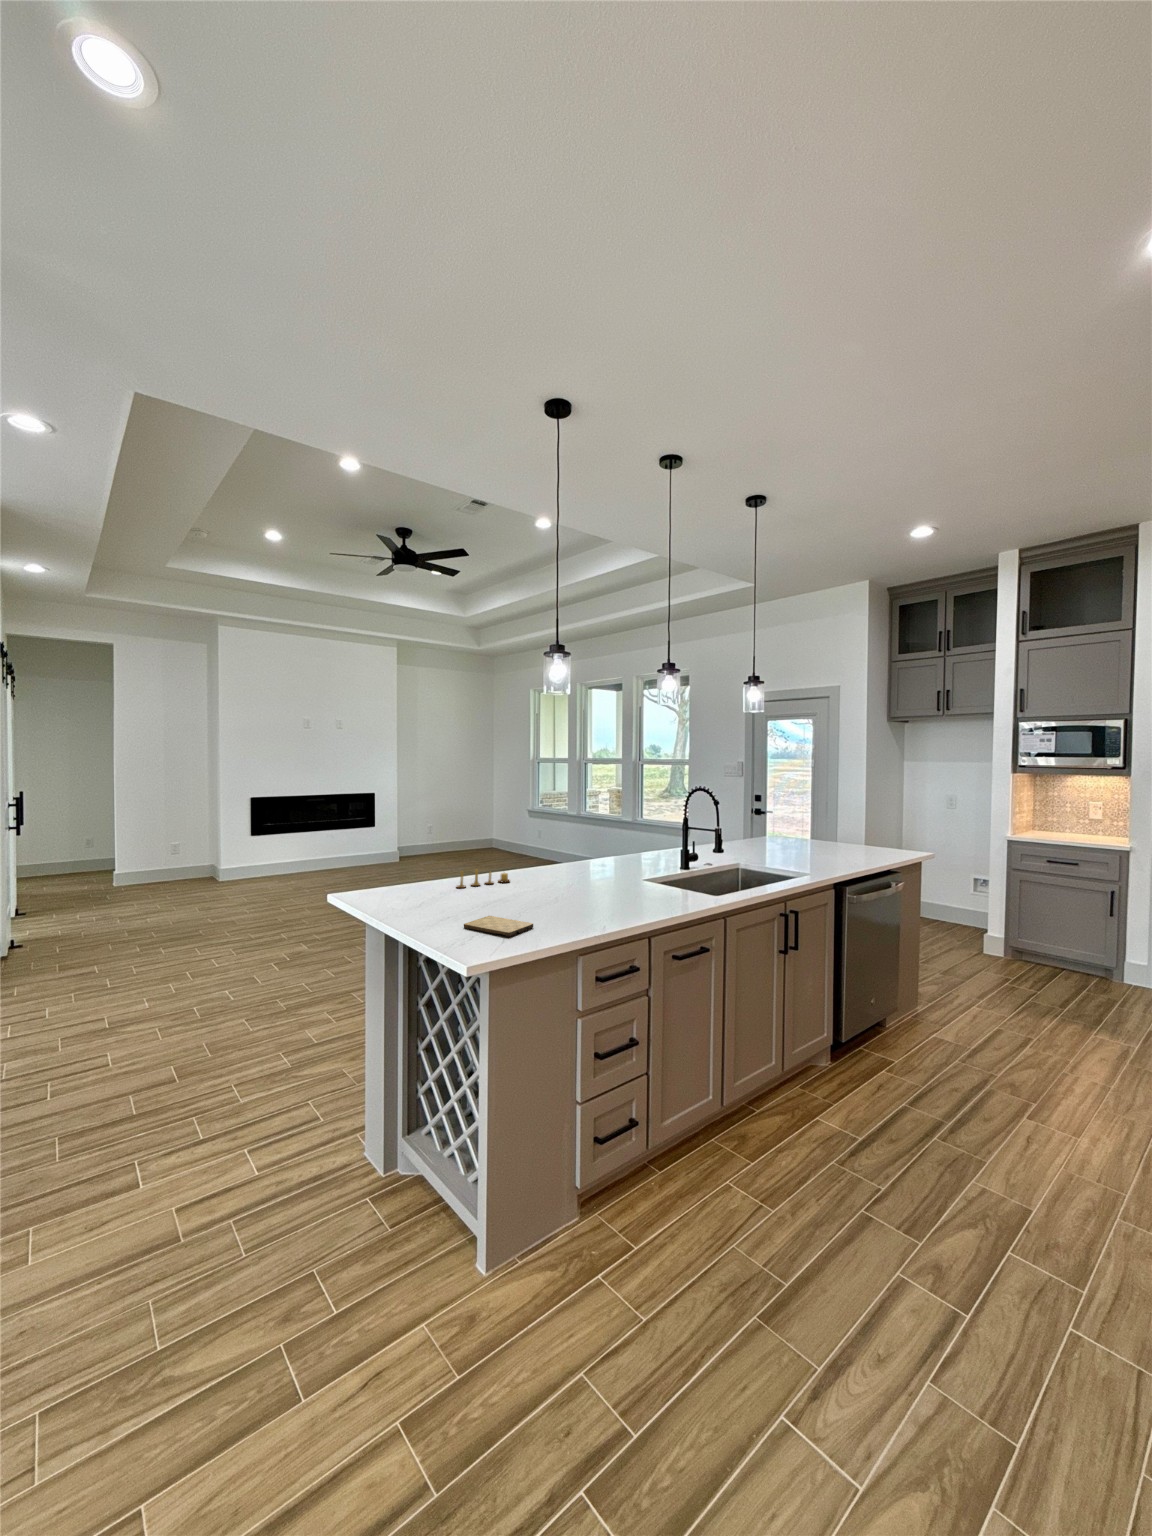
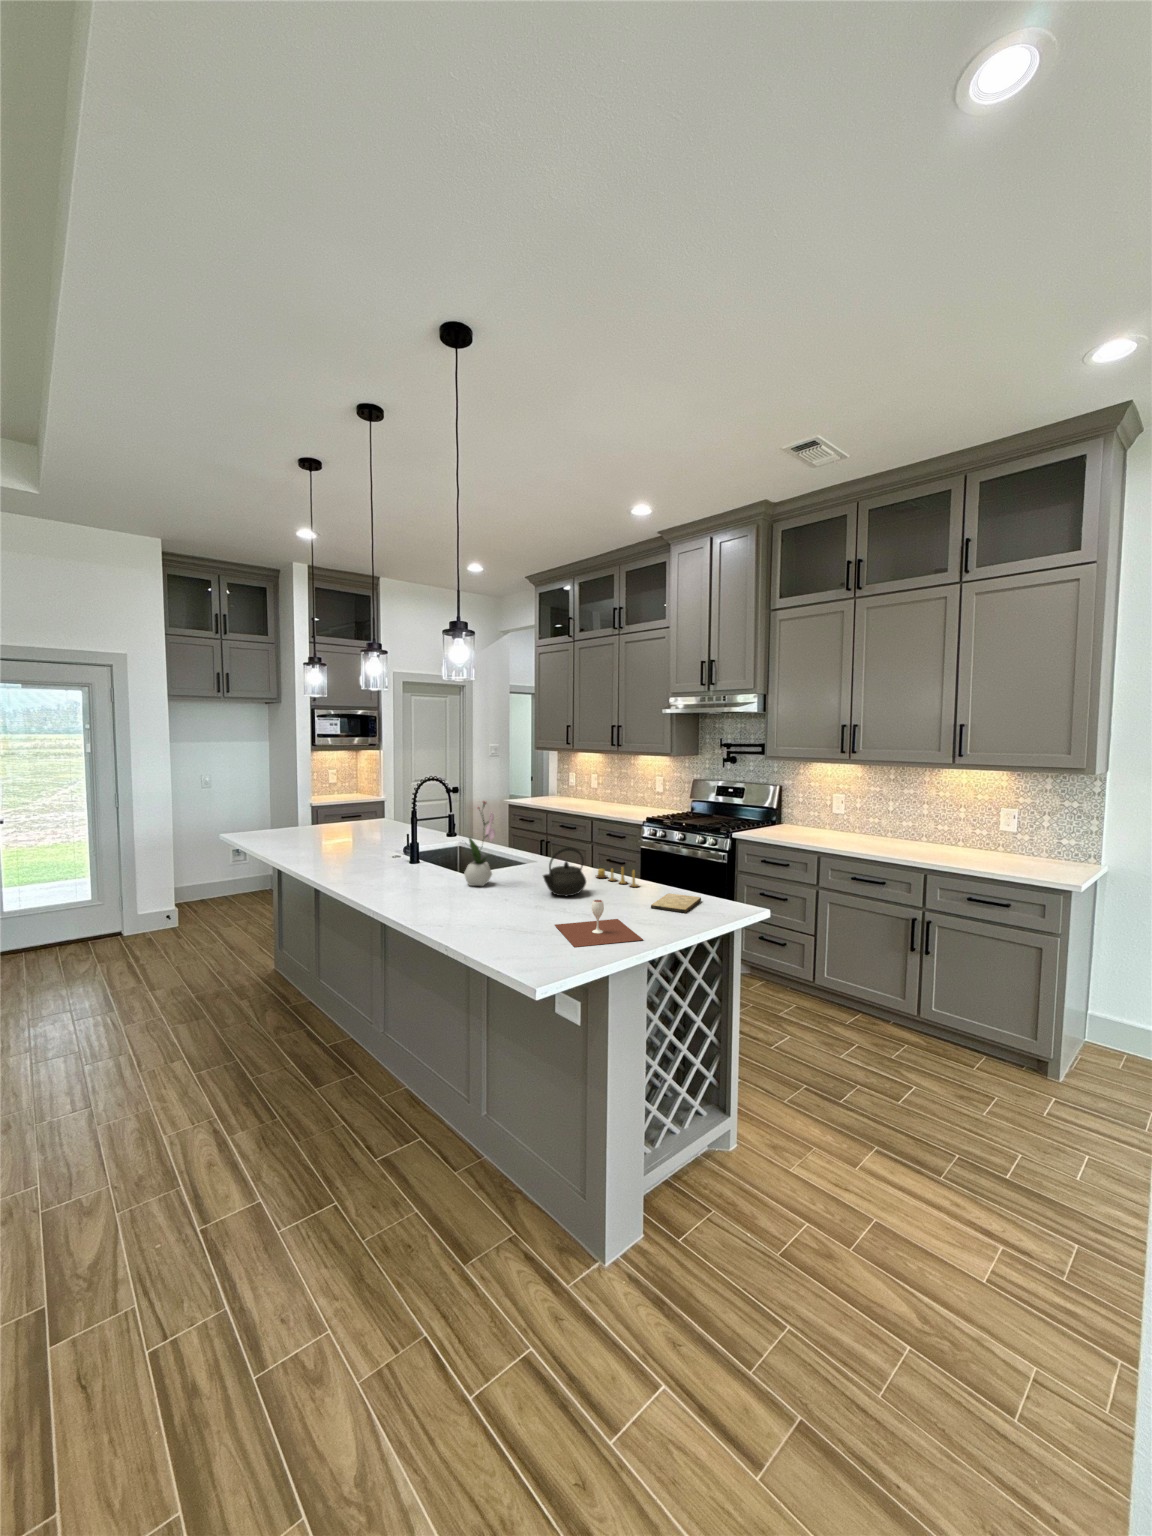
flower arrangement: none [580,801,608,882] -> present [464,801,495,886]
kettle: none [535,852,577,901] -> present [543,847,586,896]
candle: present [457,869,509,888] -> present [596,867,639,887]
wine glass: none [392,874,456,910] -> present [555,900,643,947]

